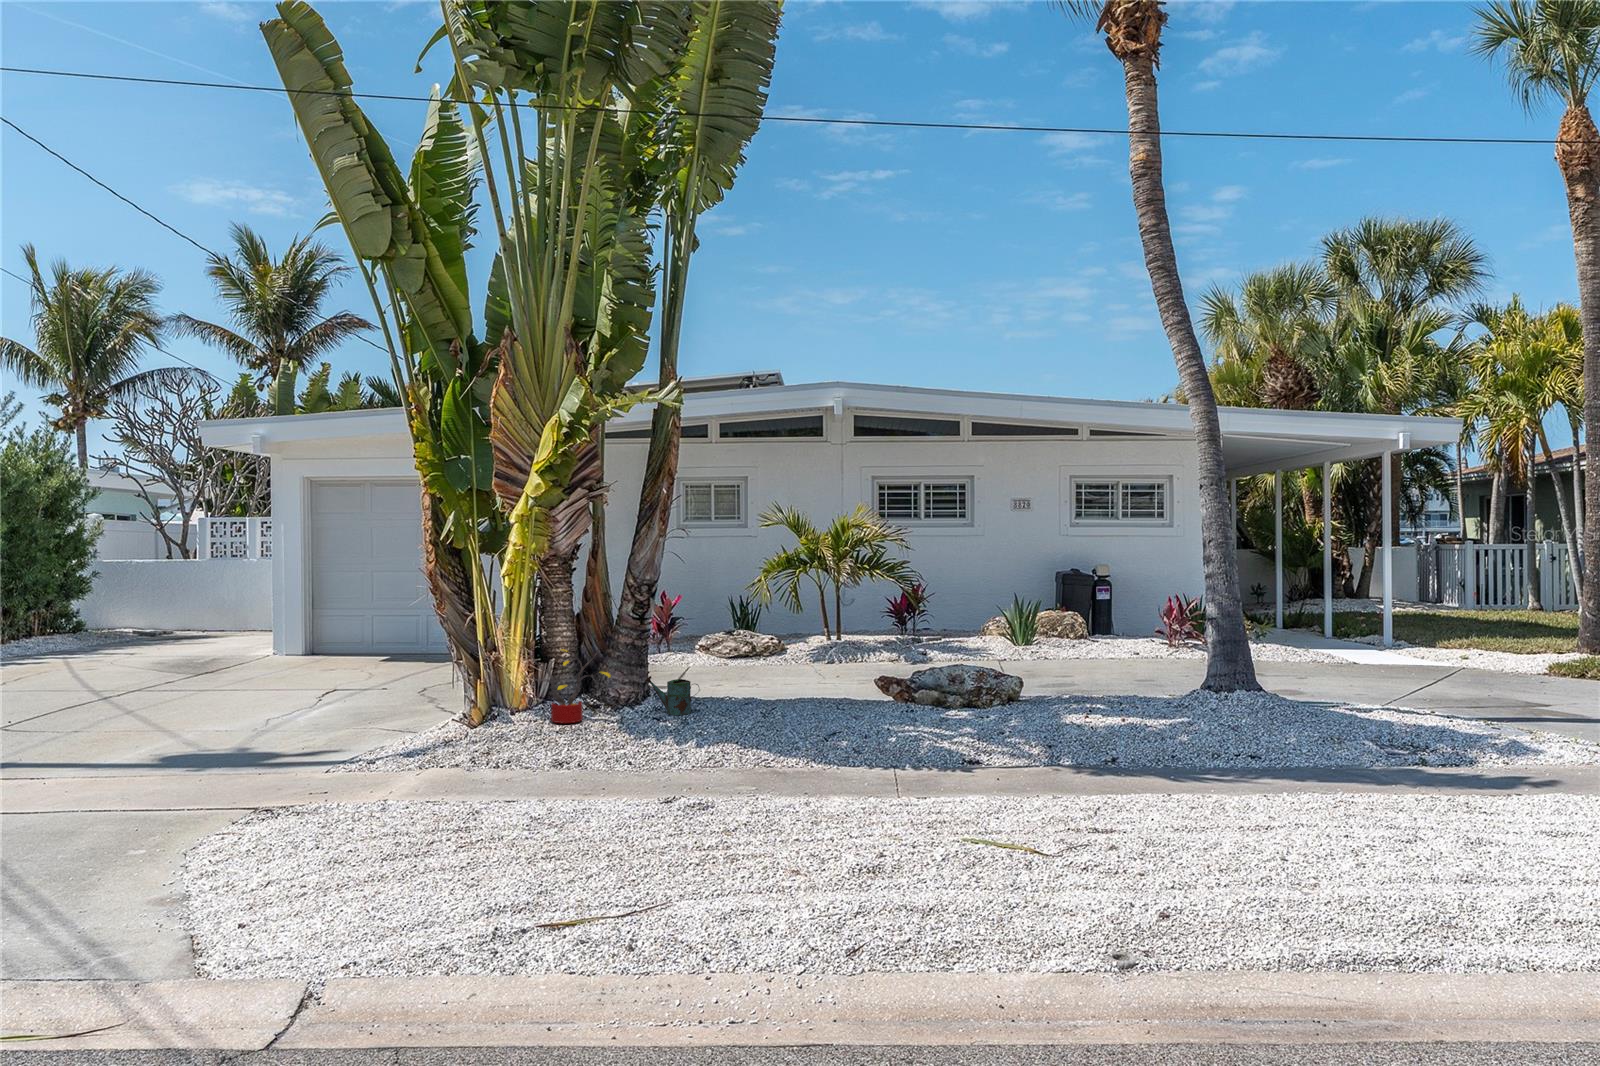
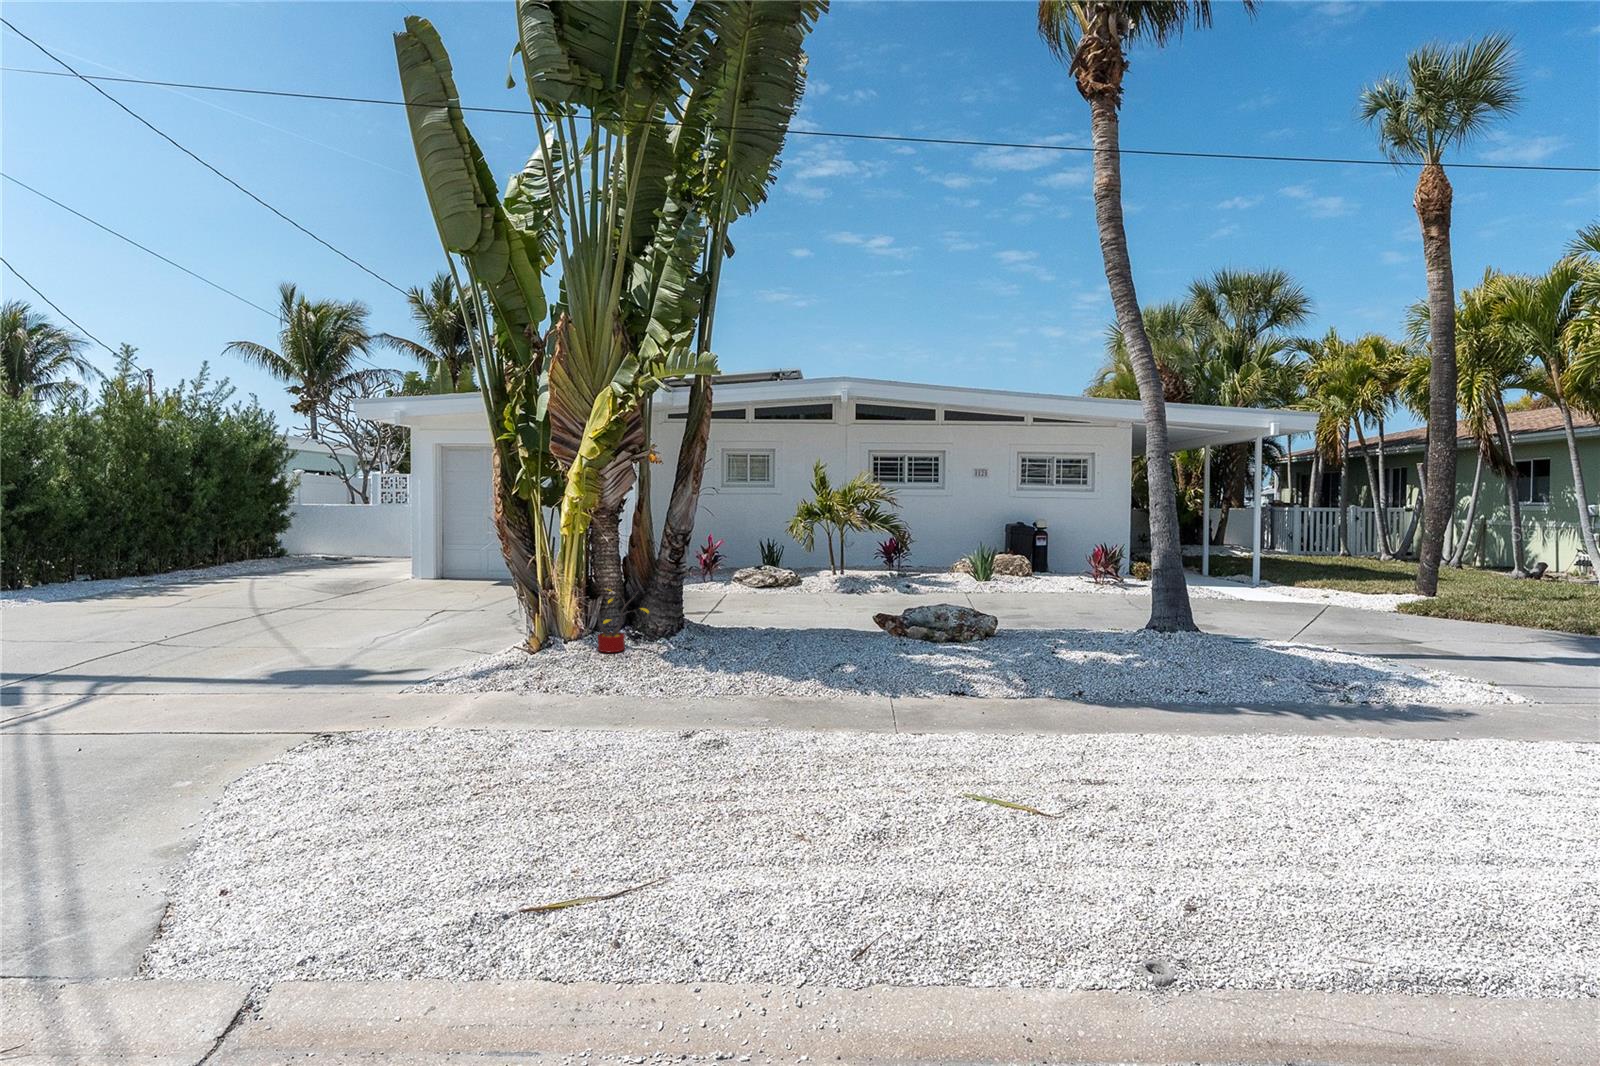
watering can: present [645,676,699,715] -> none [679,612,726,646]

